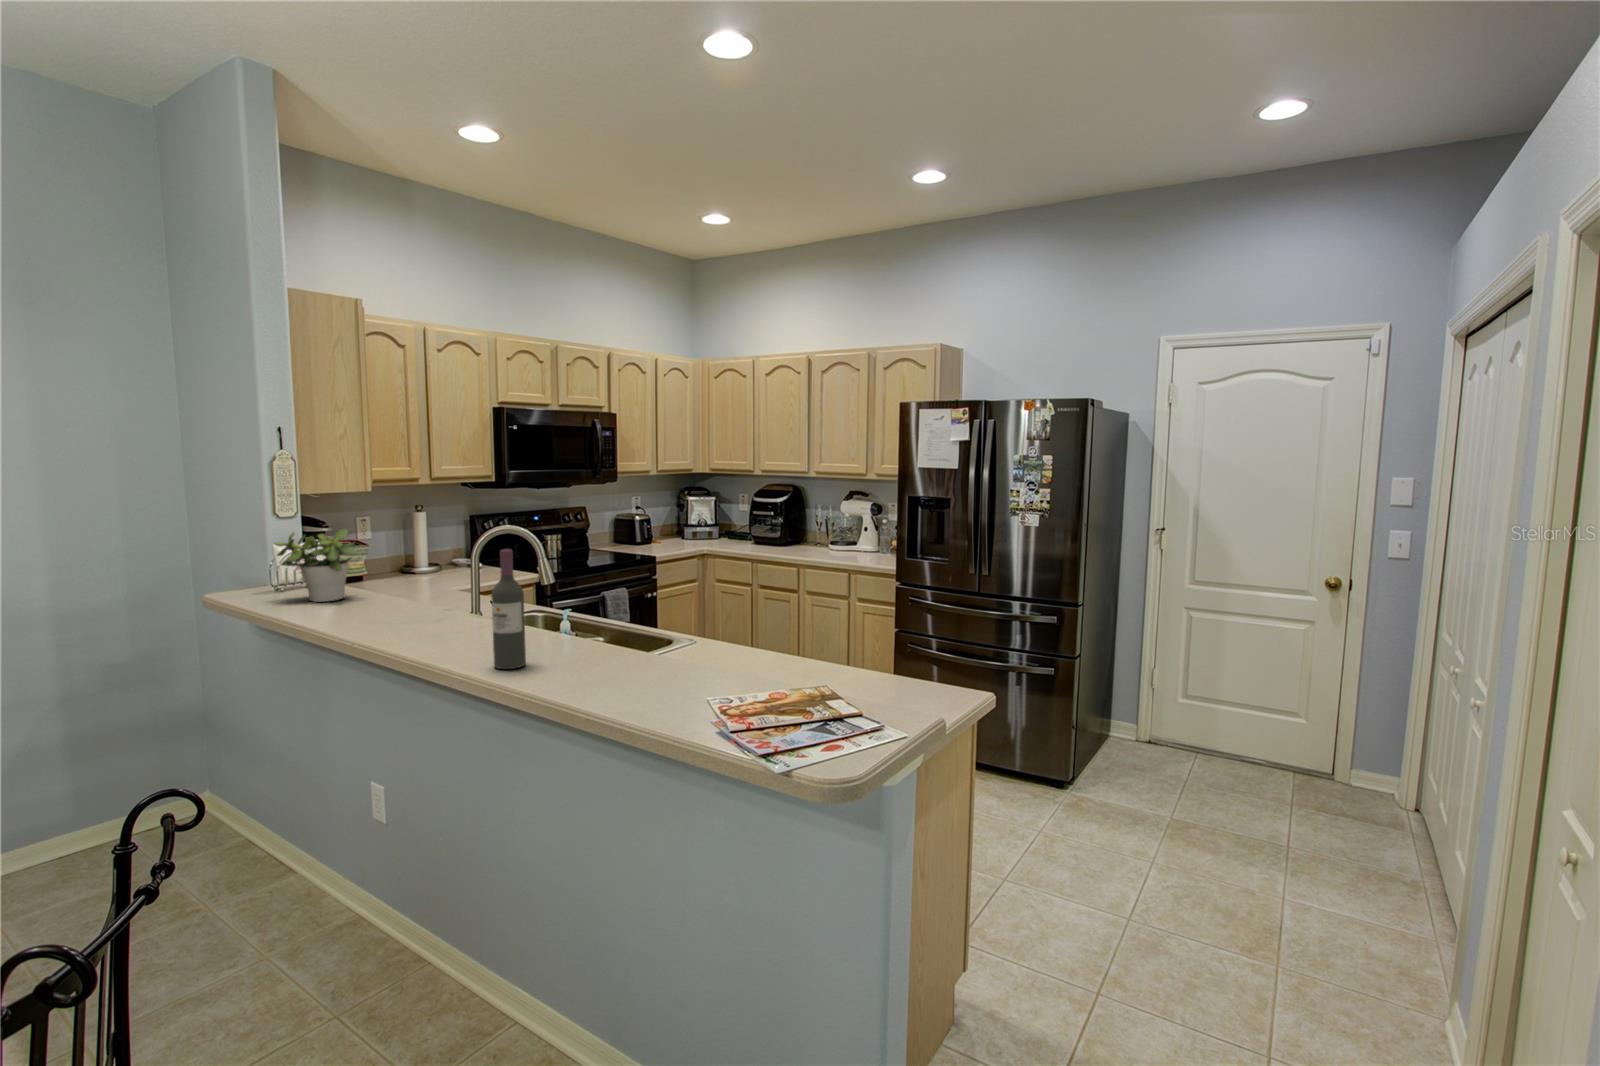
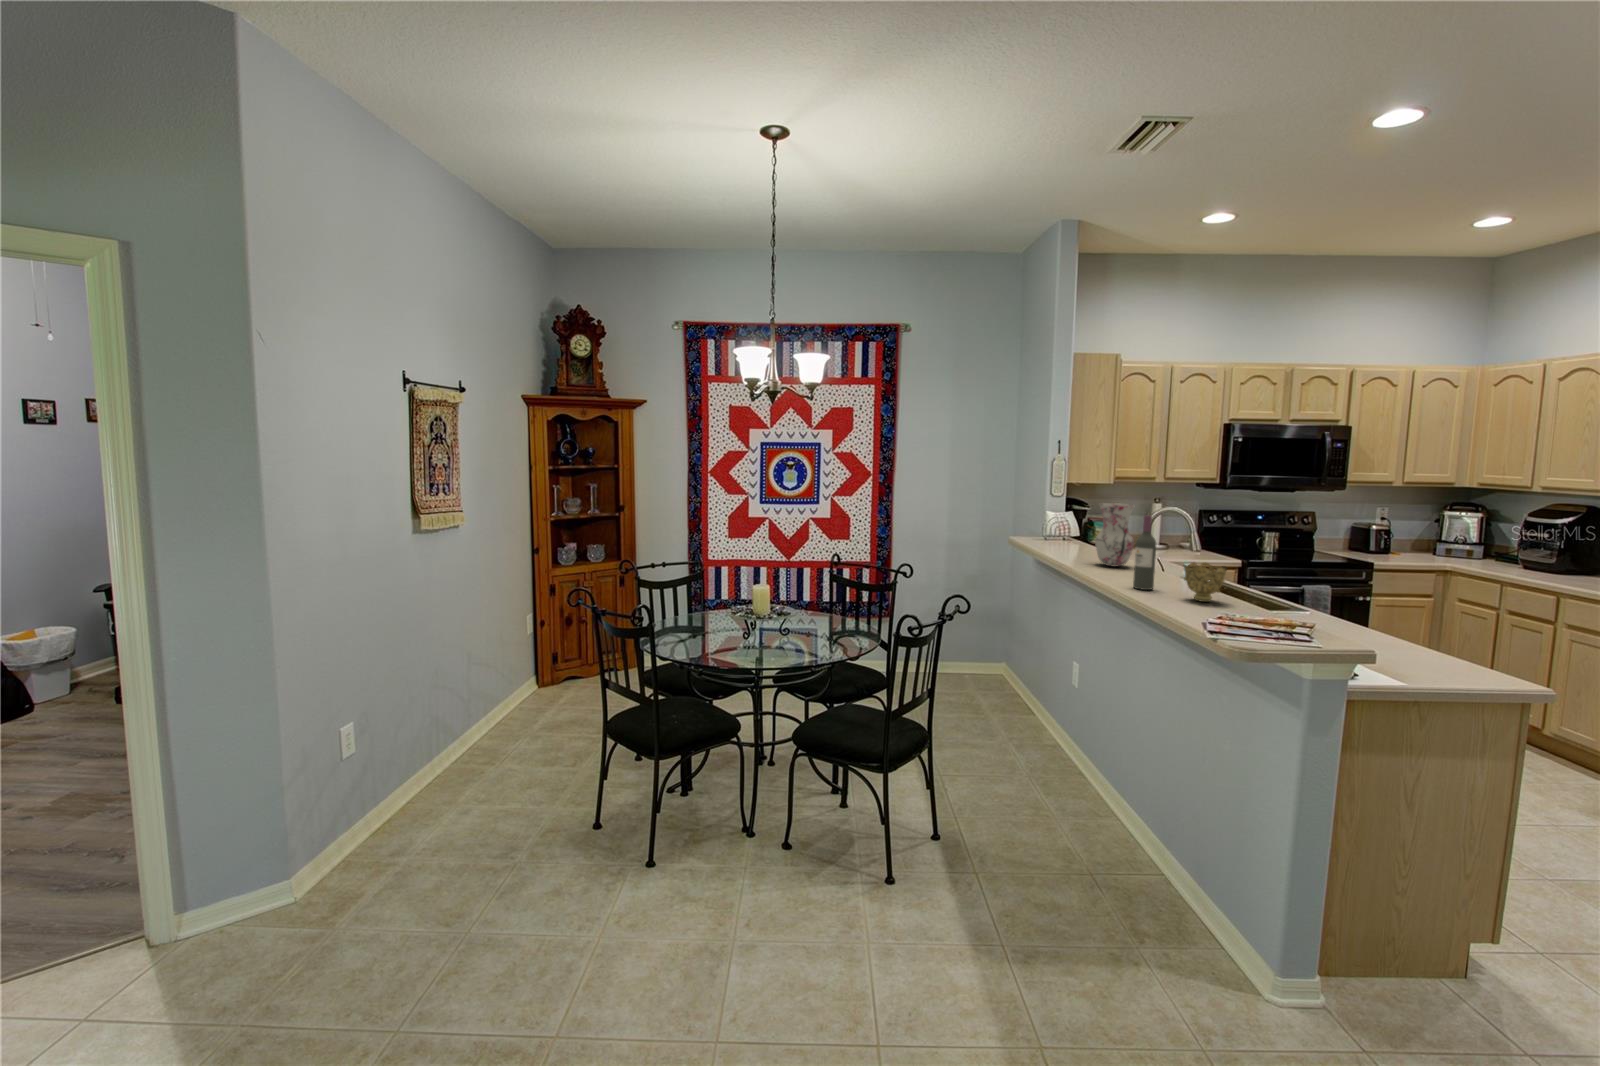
vase: none [388,526,452,626] -> present [1095,503,1134,567]
potted plant: present [274,529,358,602] -> none [1045,504,1091,549]
decorative bowl: none [578,611,638,673] -> present [1184,562,1227,602]

